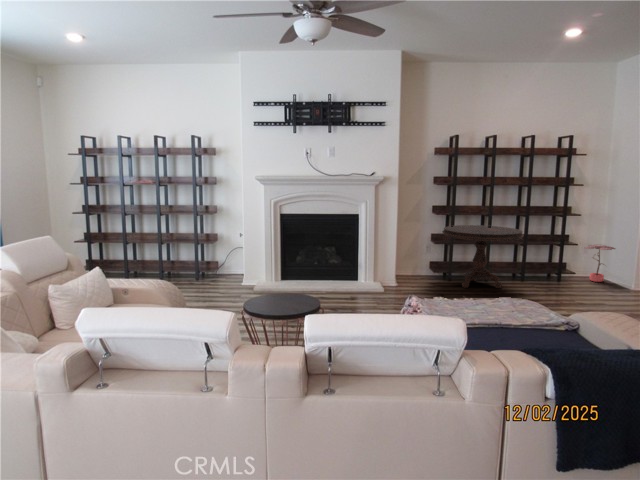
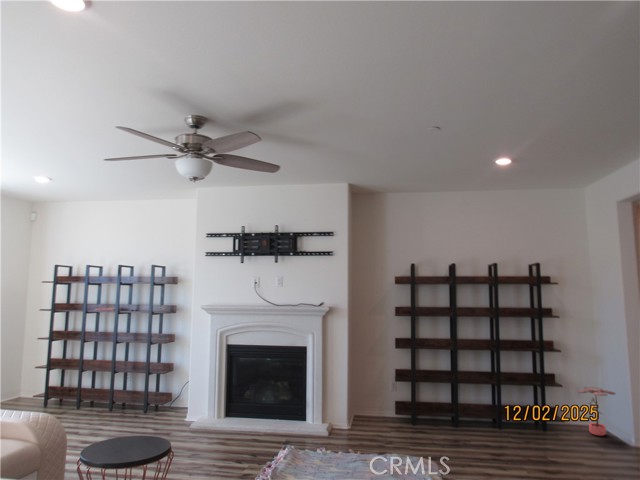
side table: present [442,225,524,288] -> none [400,359,489,439]

